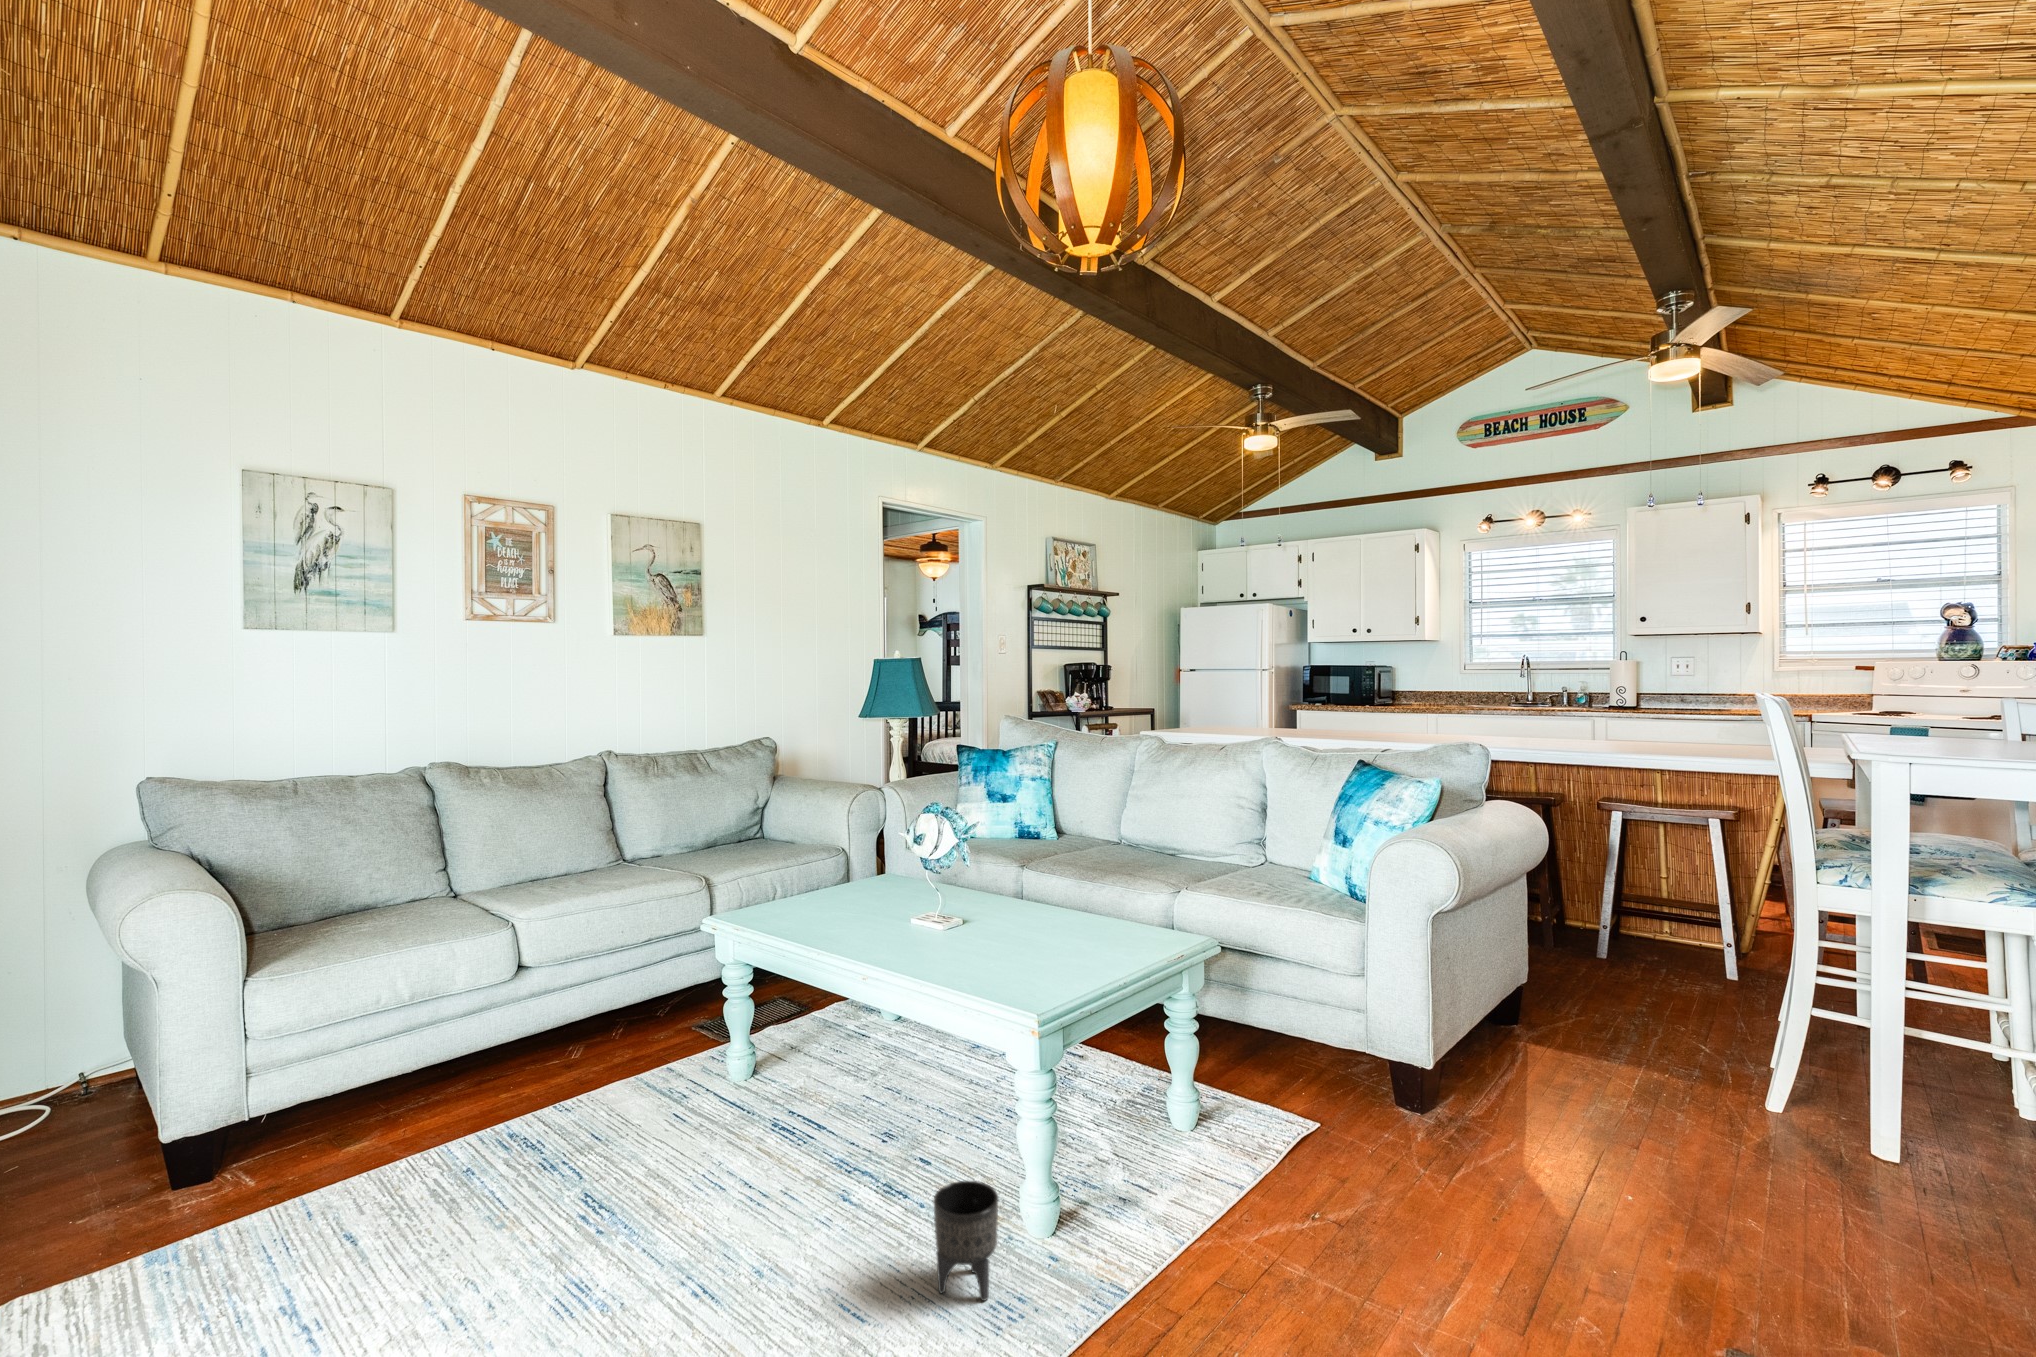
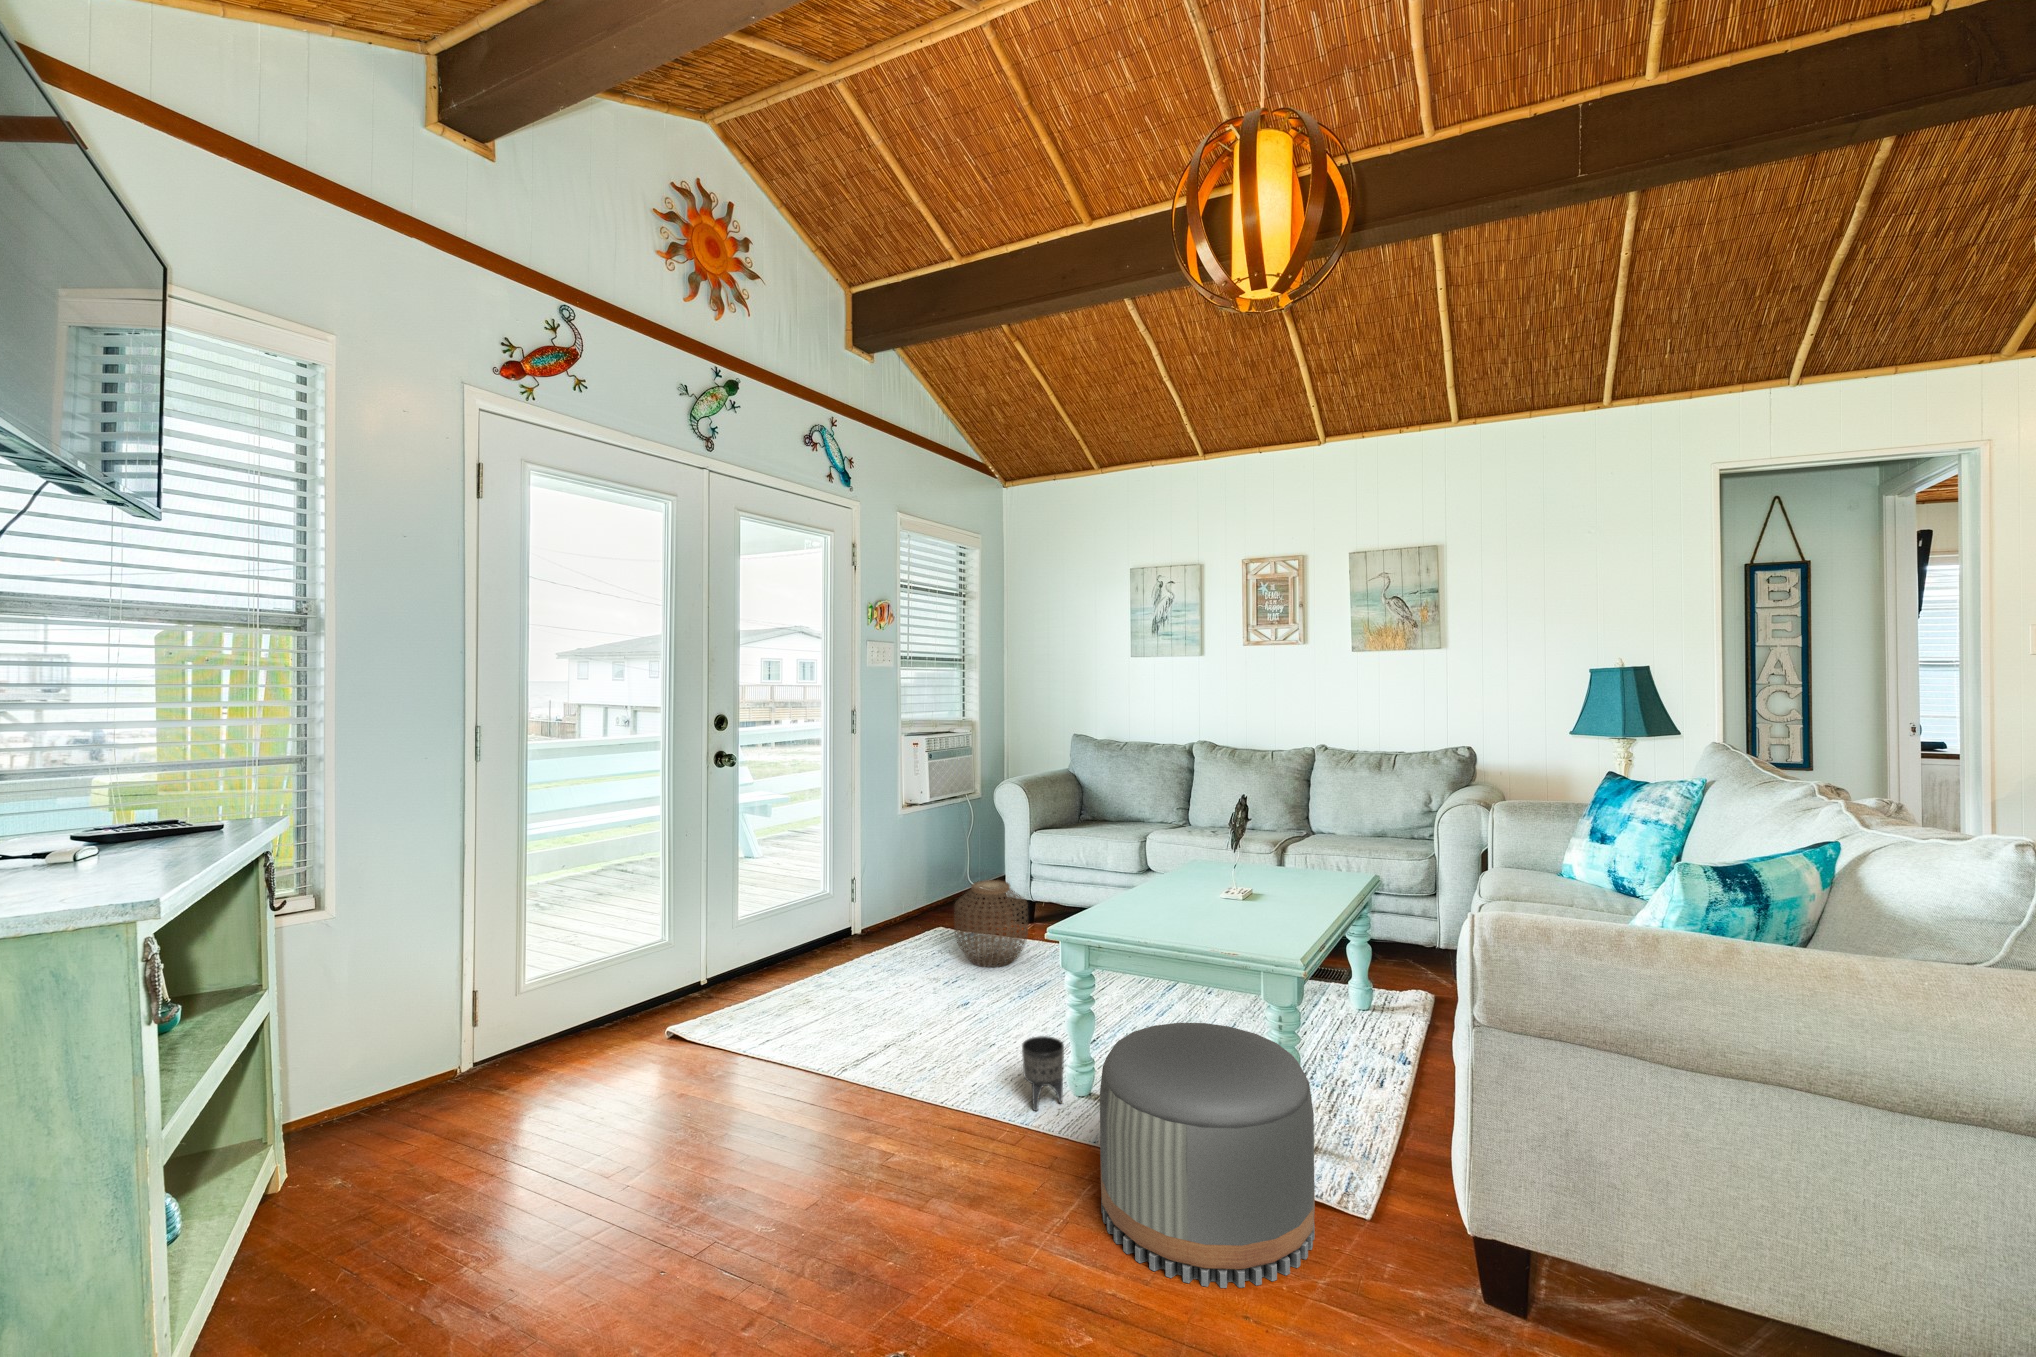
pouf: none [1139,1014,1376,1293] -> present [1100,1023,1315,1288]
woven basket: none [260,1070,451,1275] -> present [954,880,1028,967]

